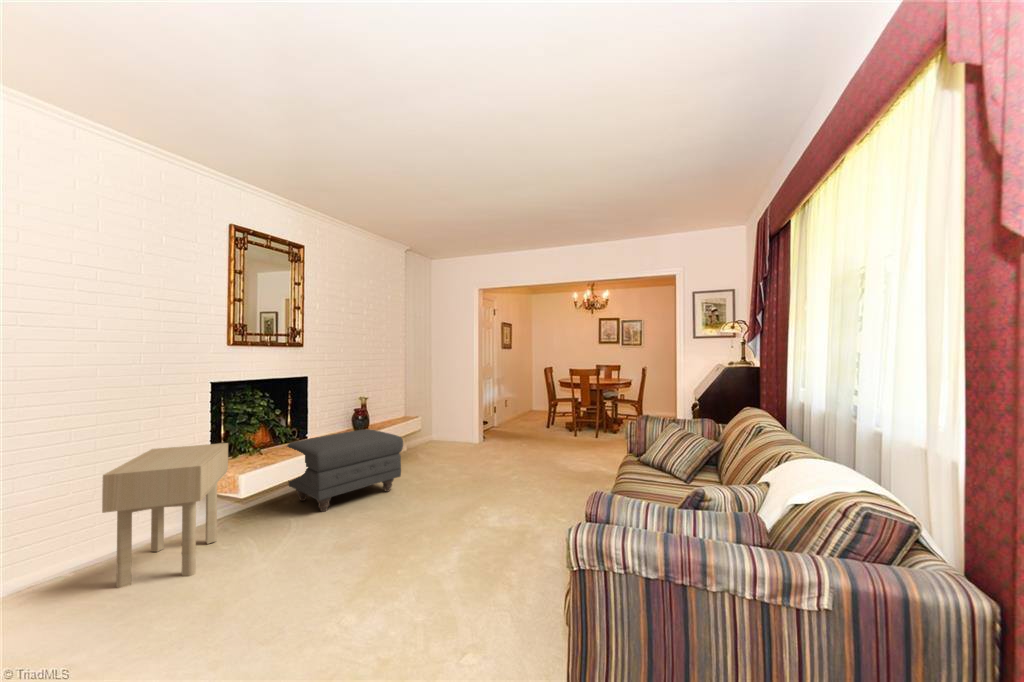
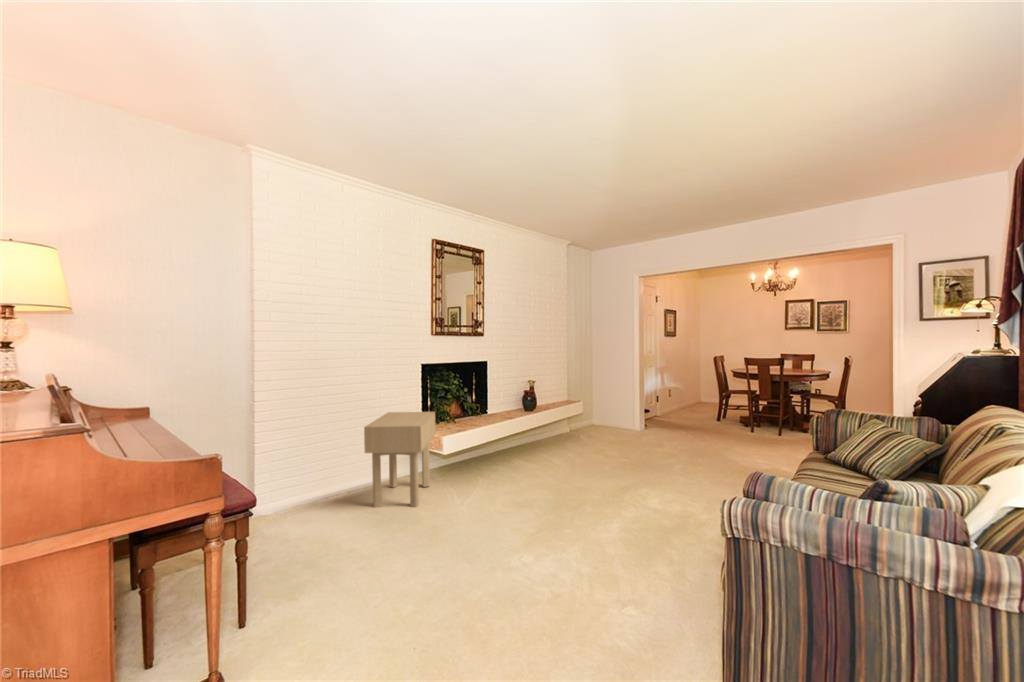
ottoman: present [287,429,403,512] -> none [474,409,568,475]

